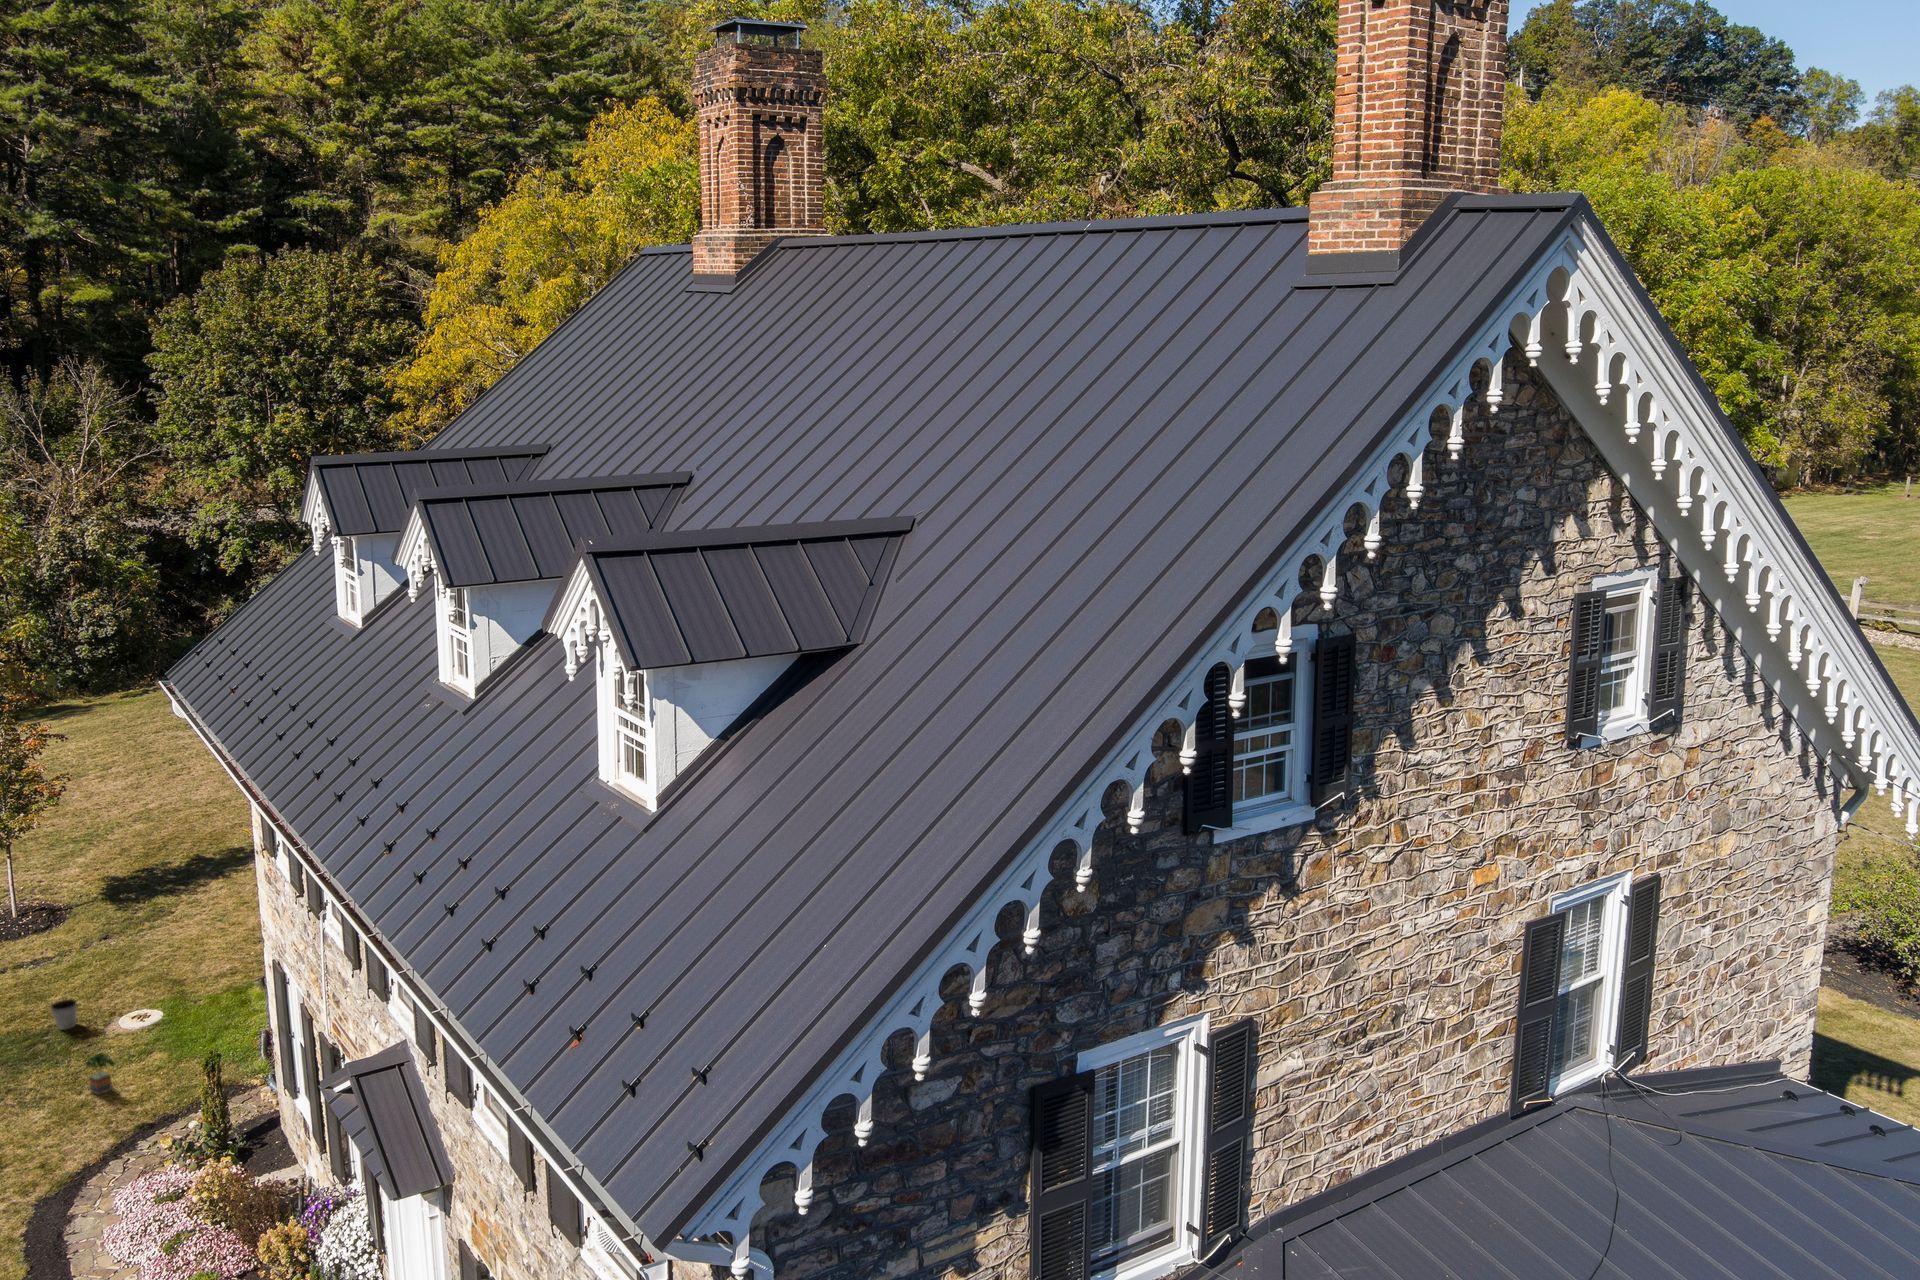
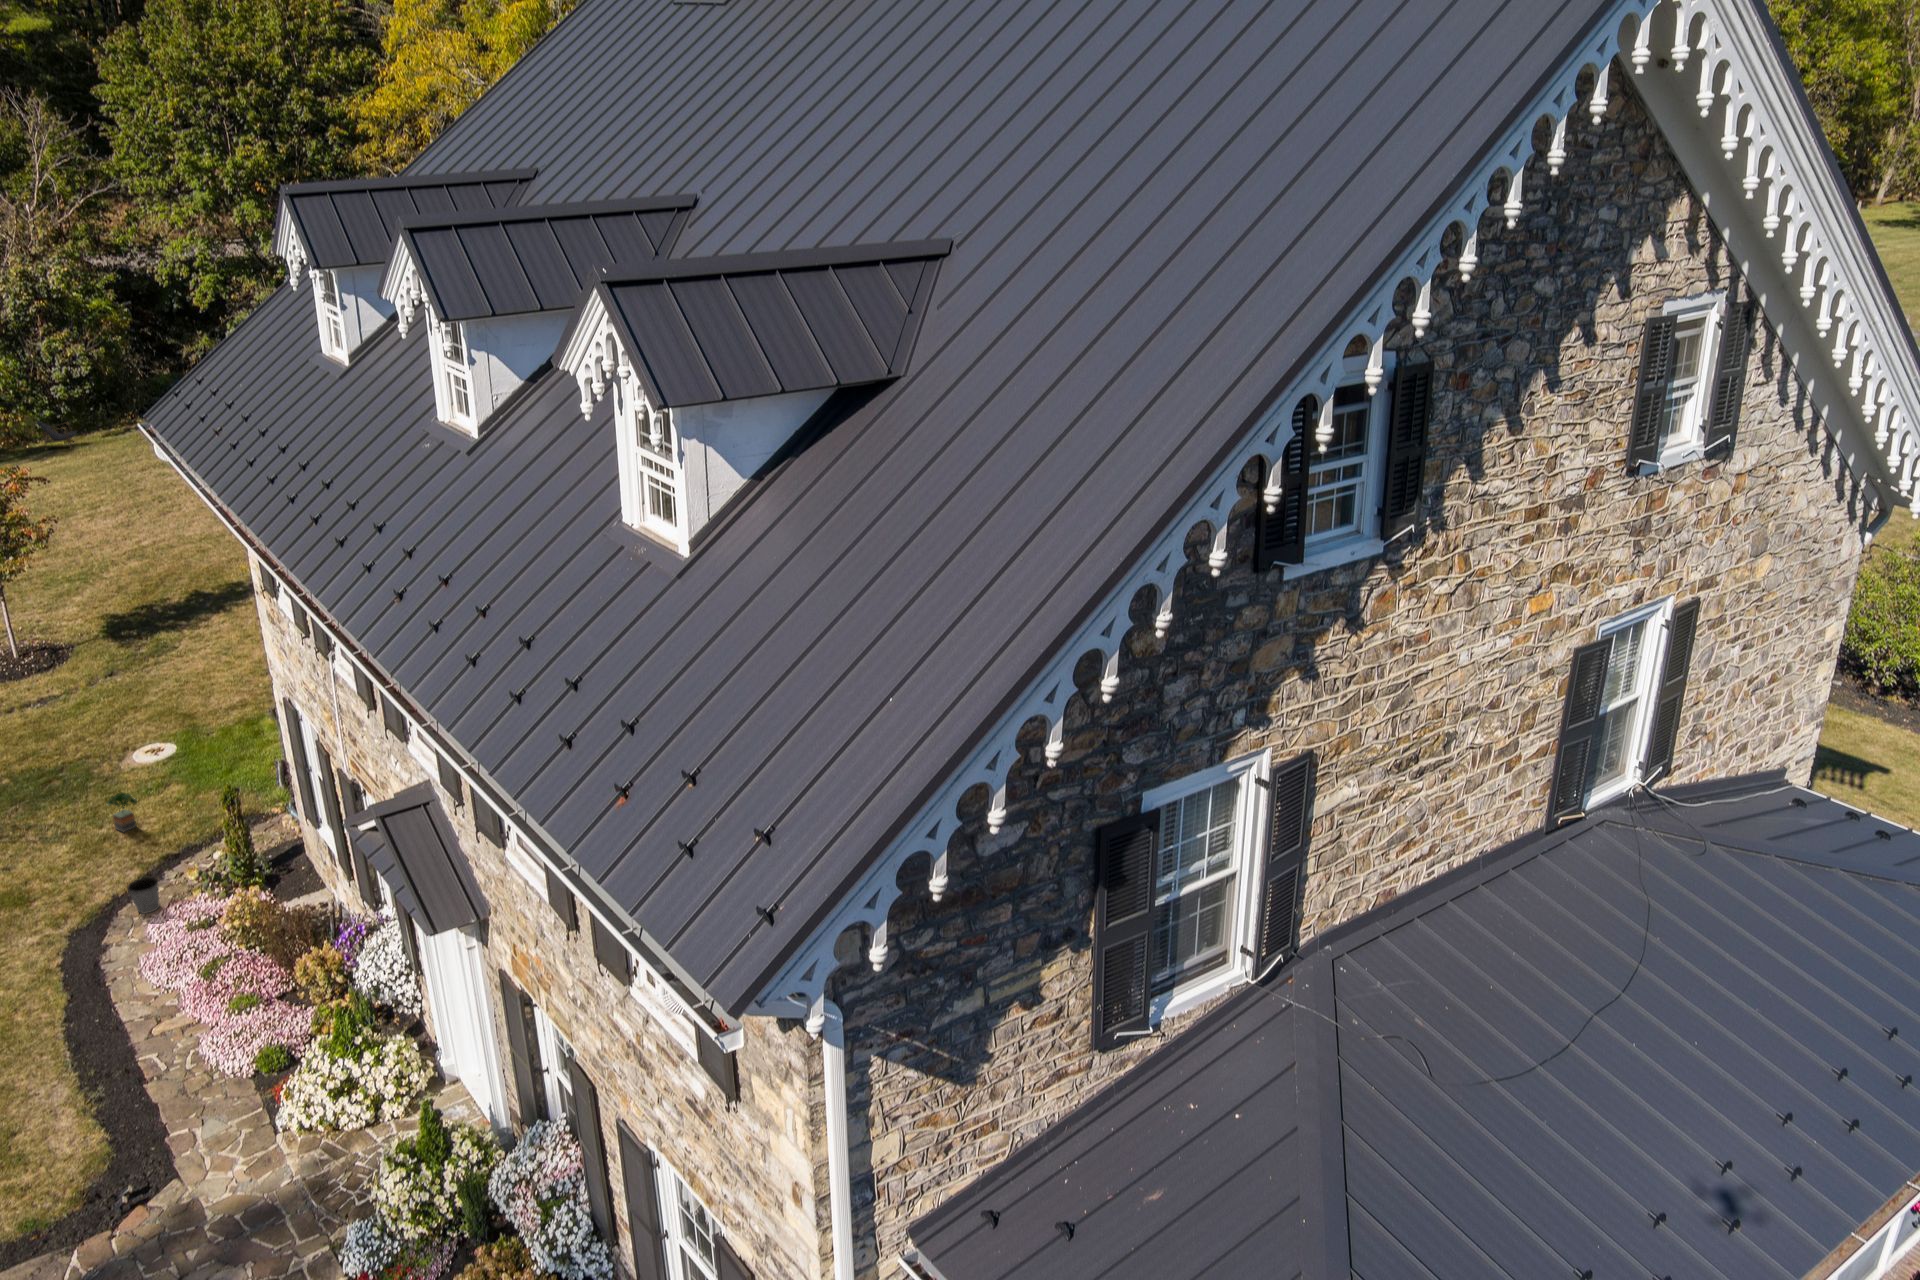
lounge chair: none [57,673,95,706] -> present [38,421,76,446]
bucket: present [51,1000,77,1030] -> present [128,877,160,914]

